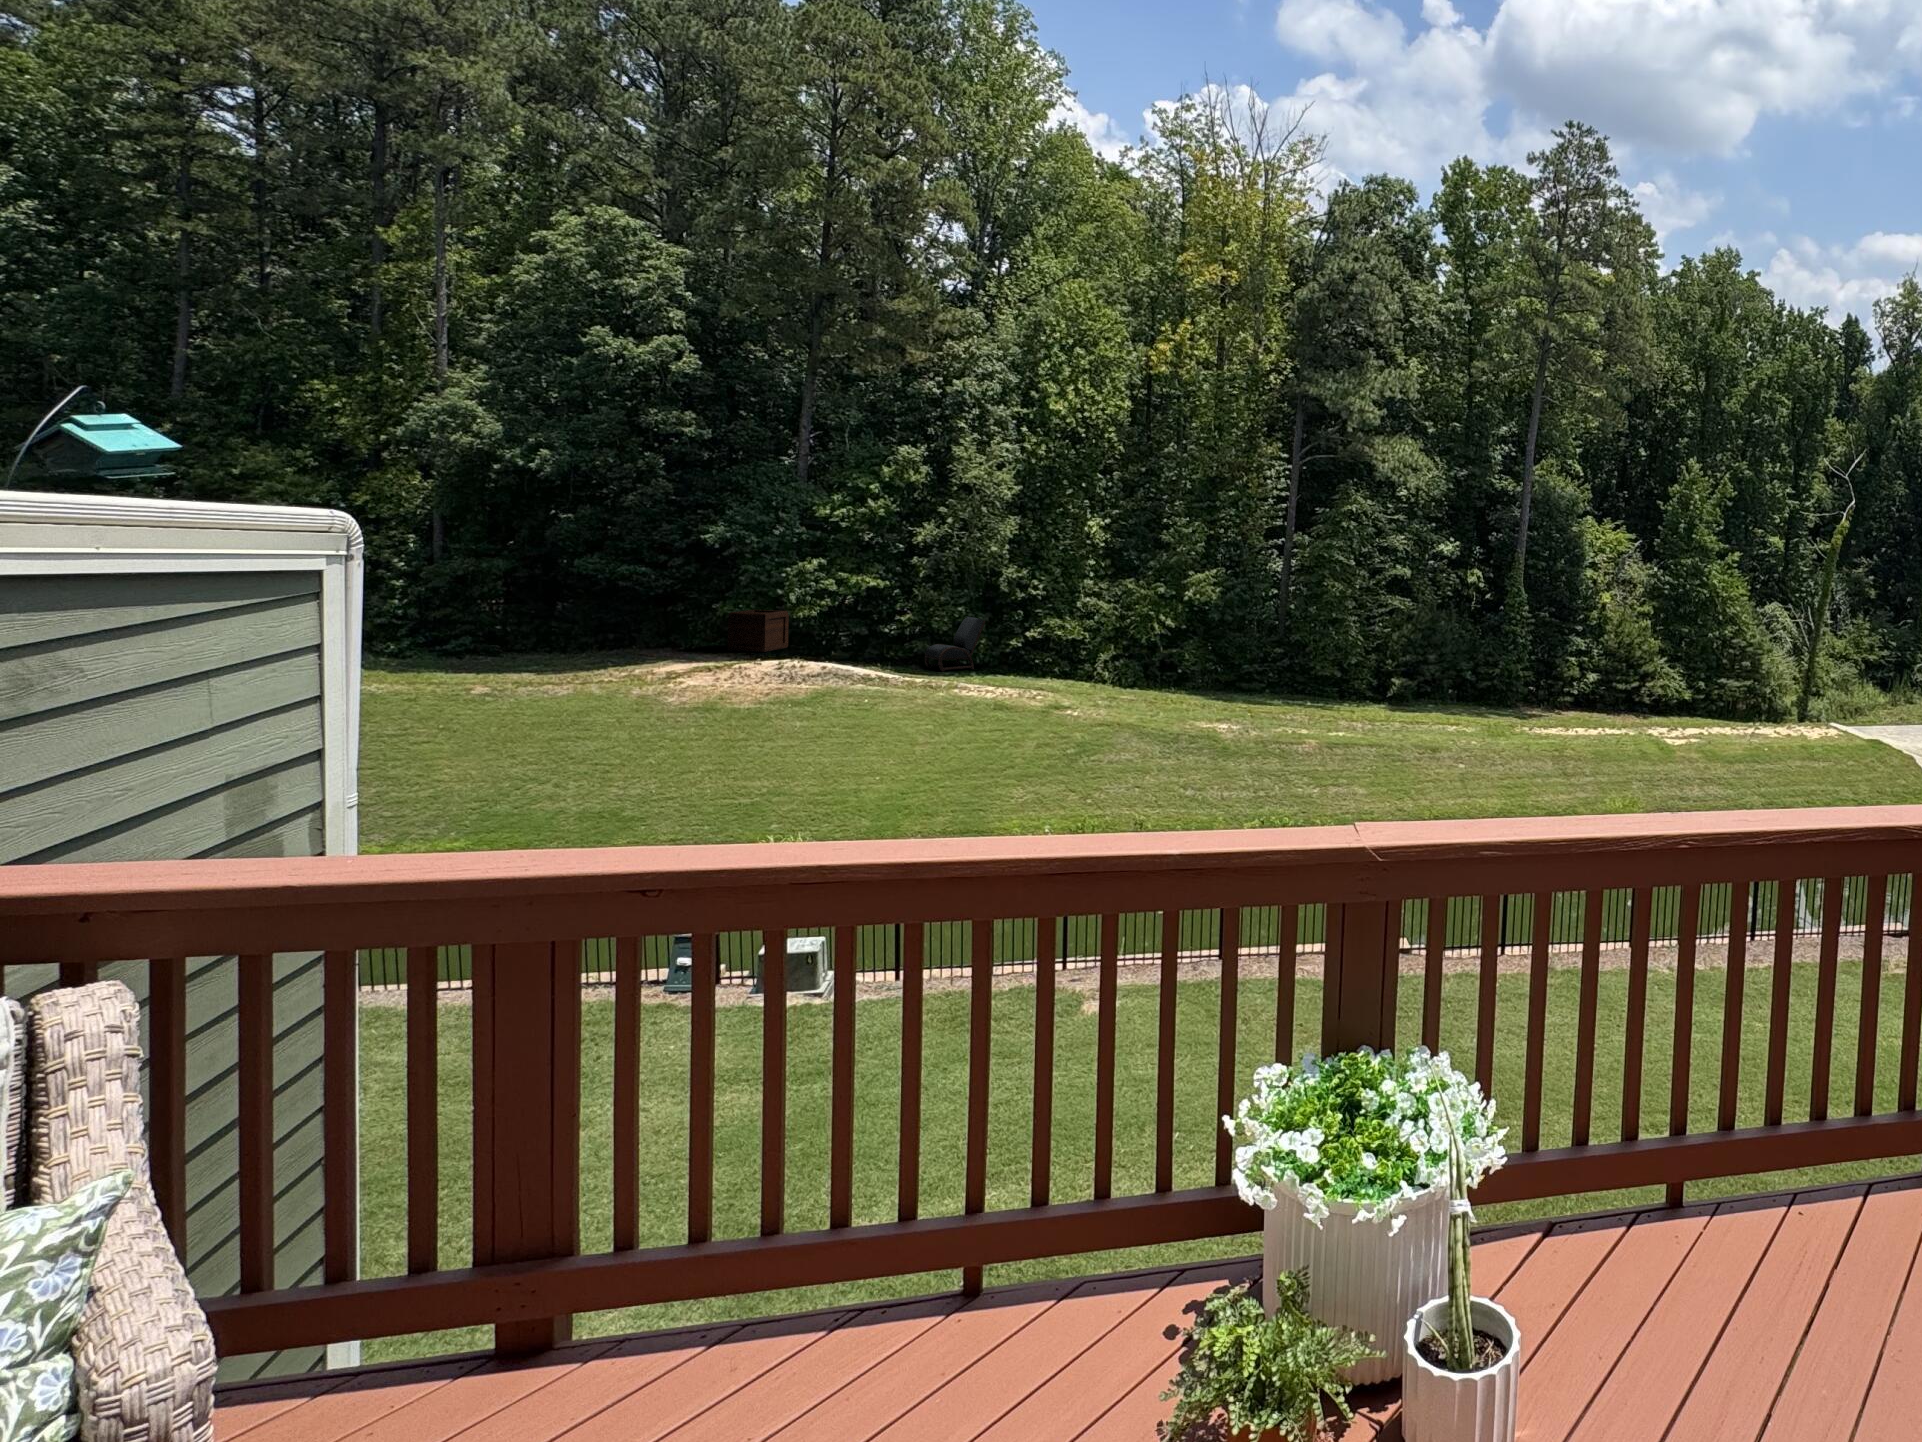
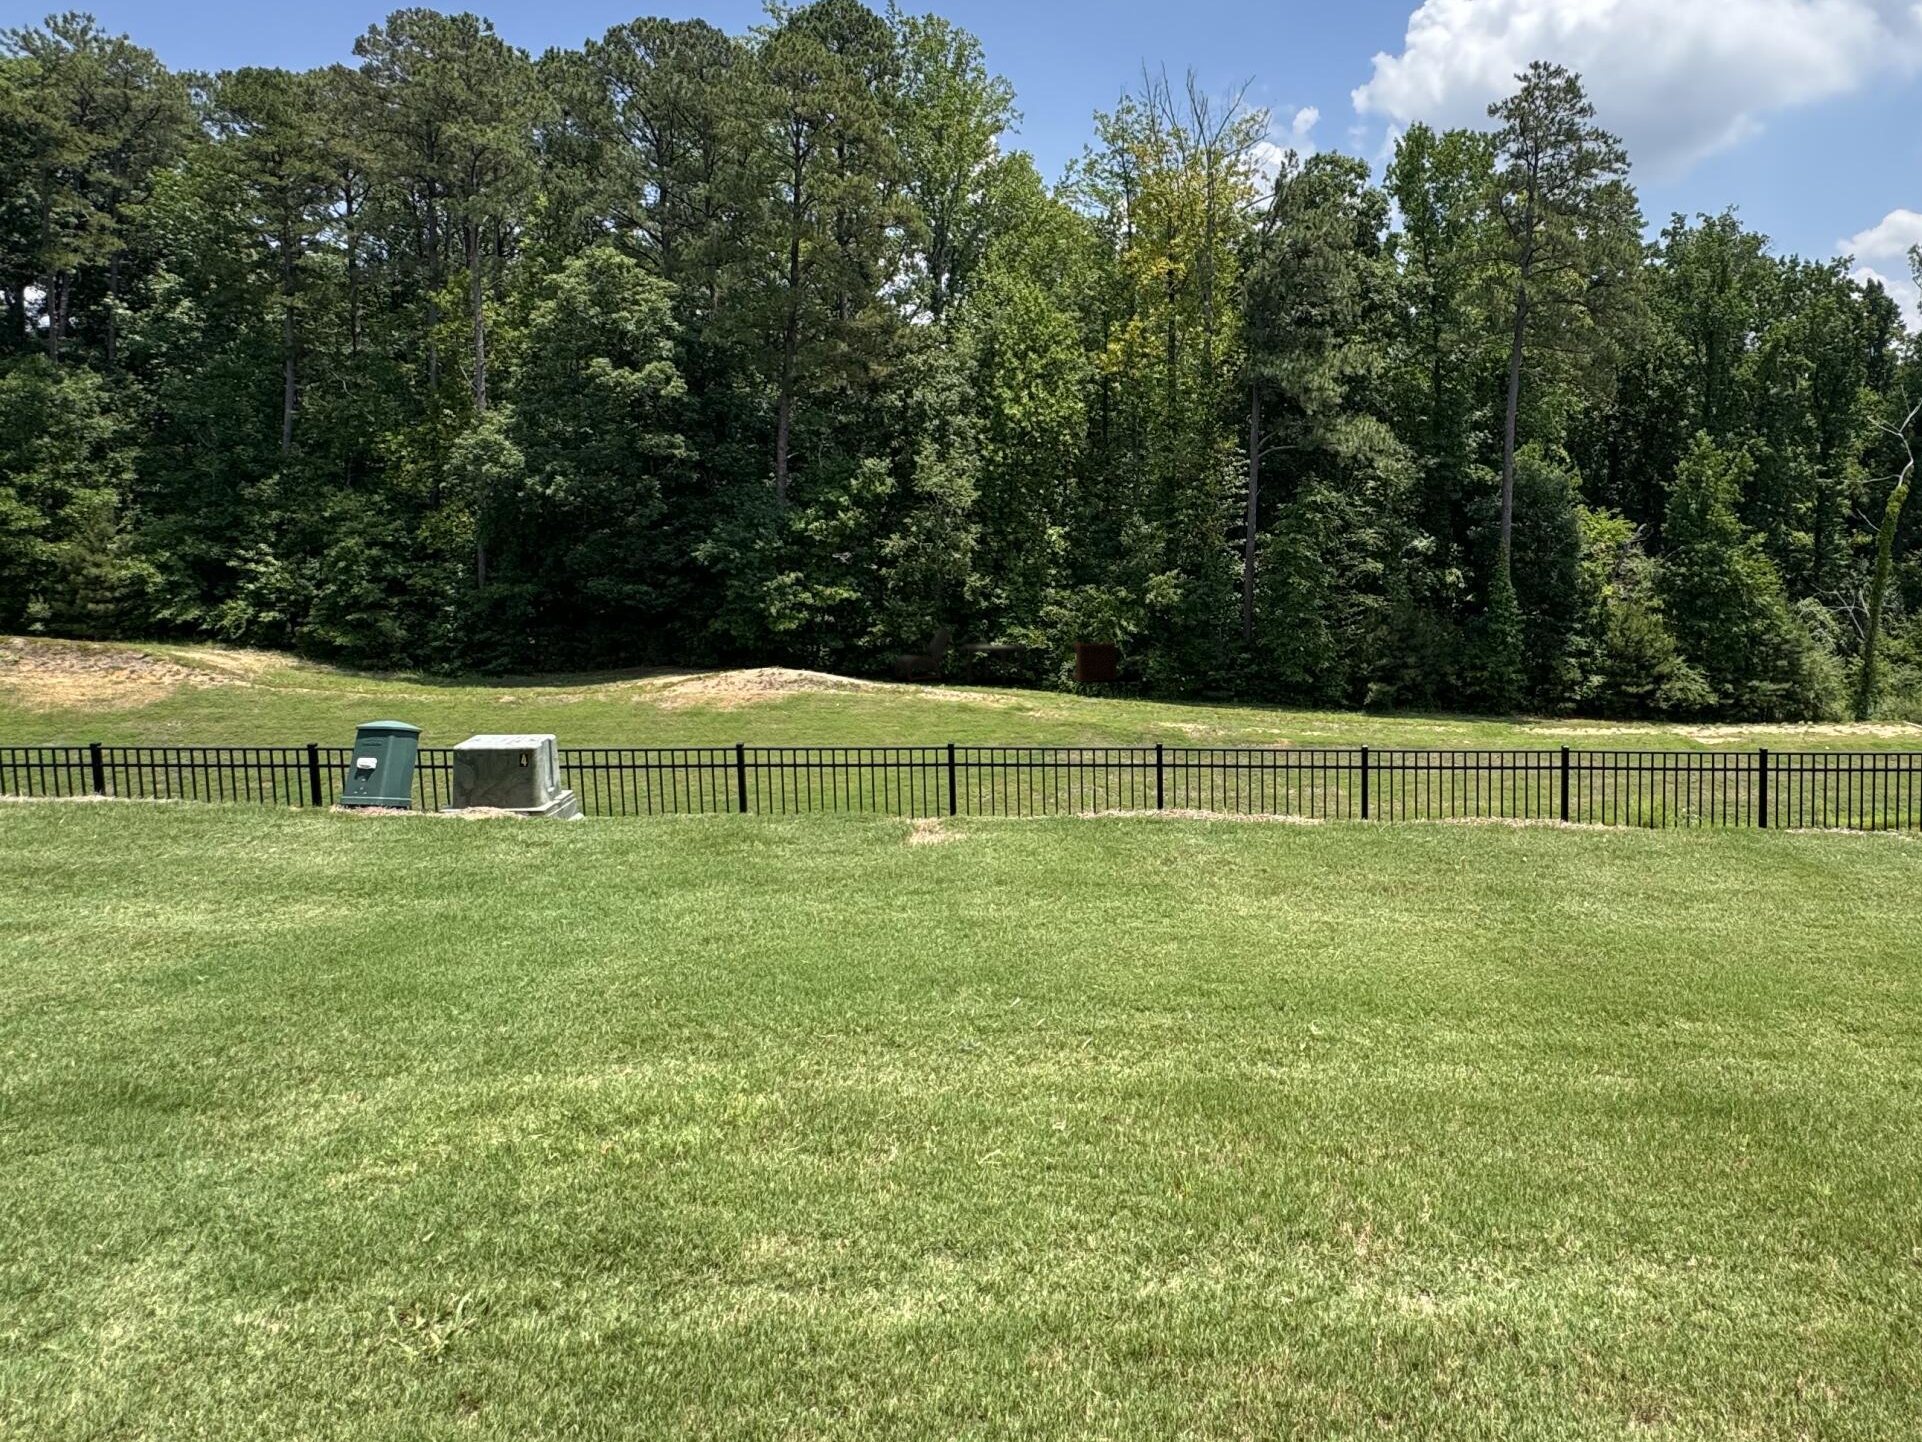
wooden crate: present [728,610,789,652] -> present [1072,642,1117,682]
round table: none [1000,634,1065,676] -> present [966,643,1025,683]

